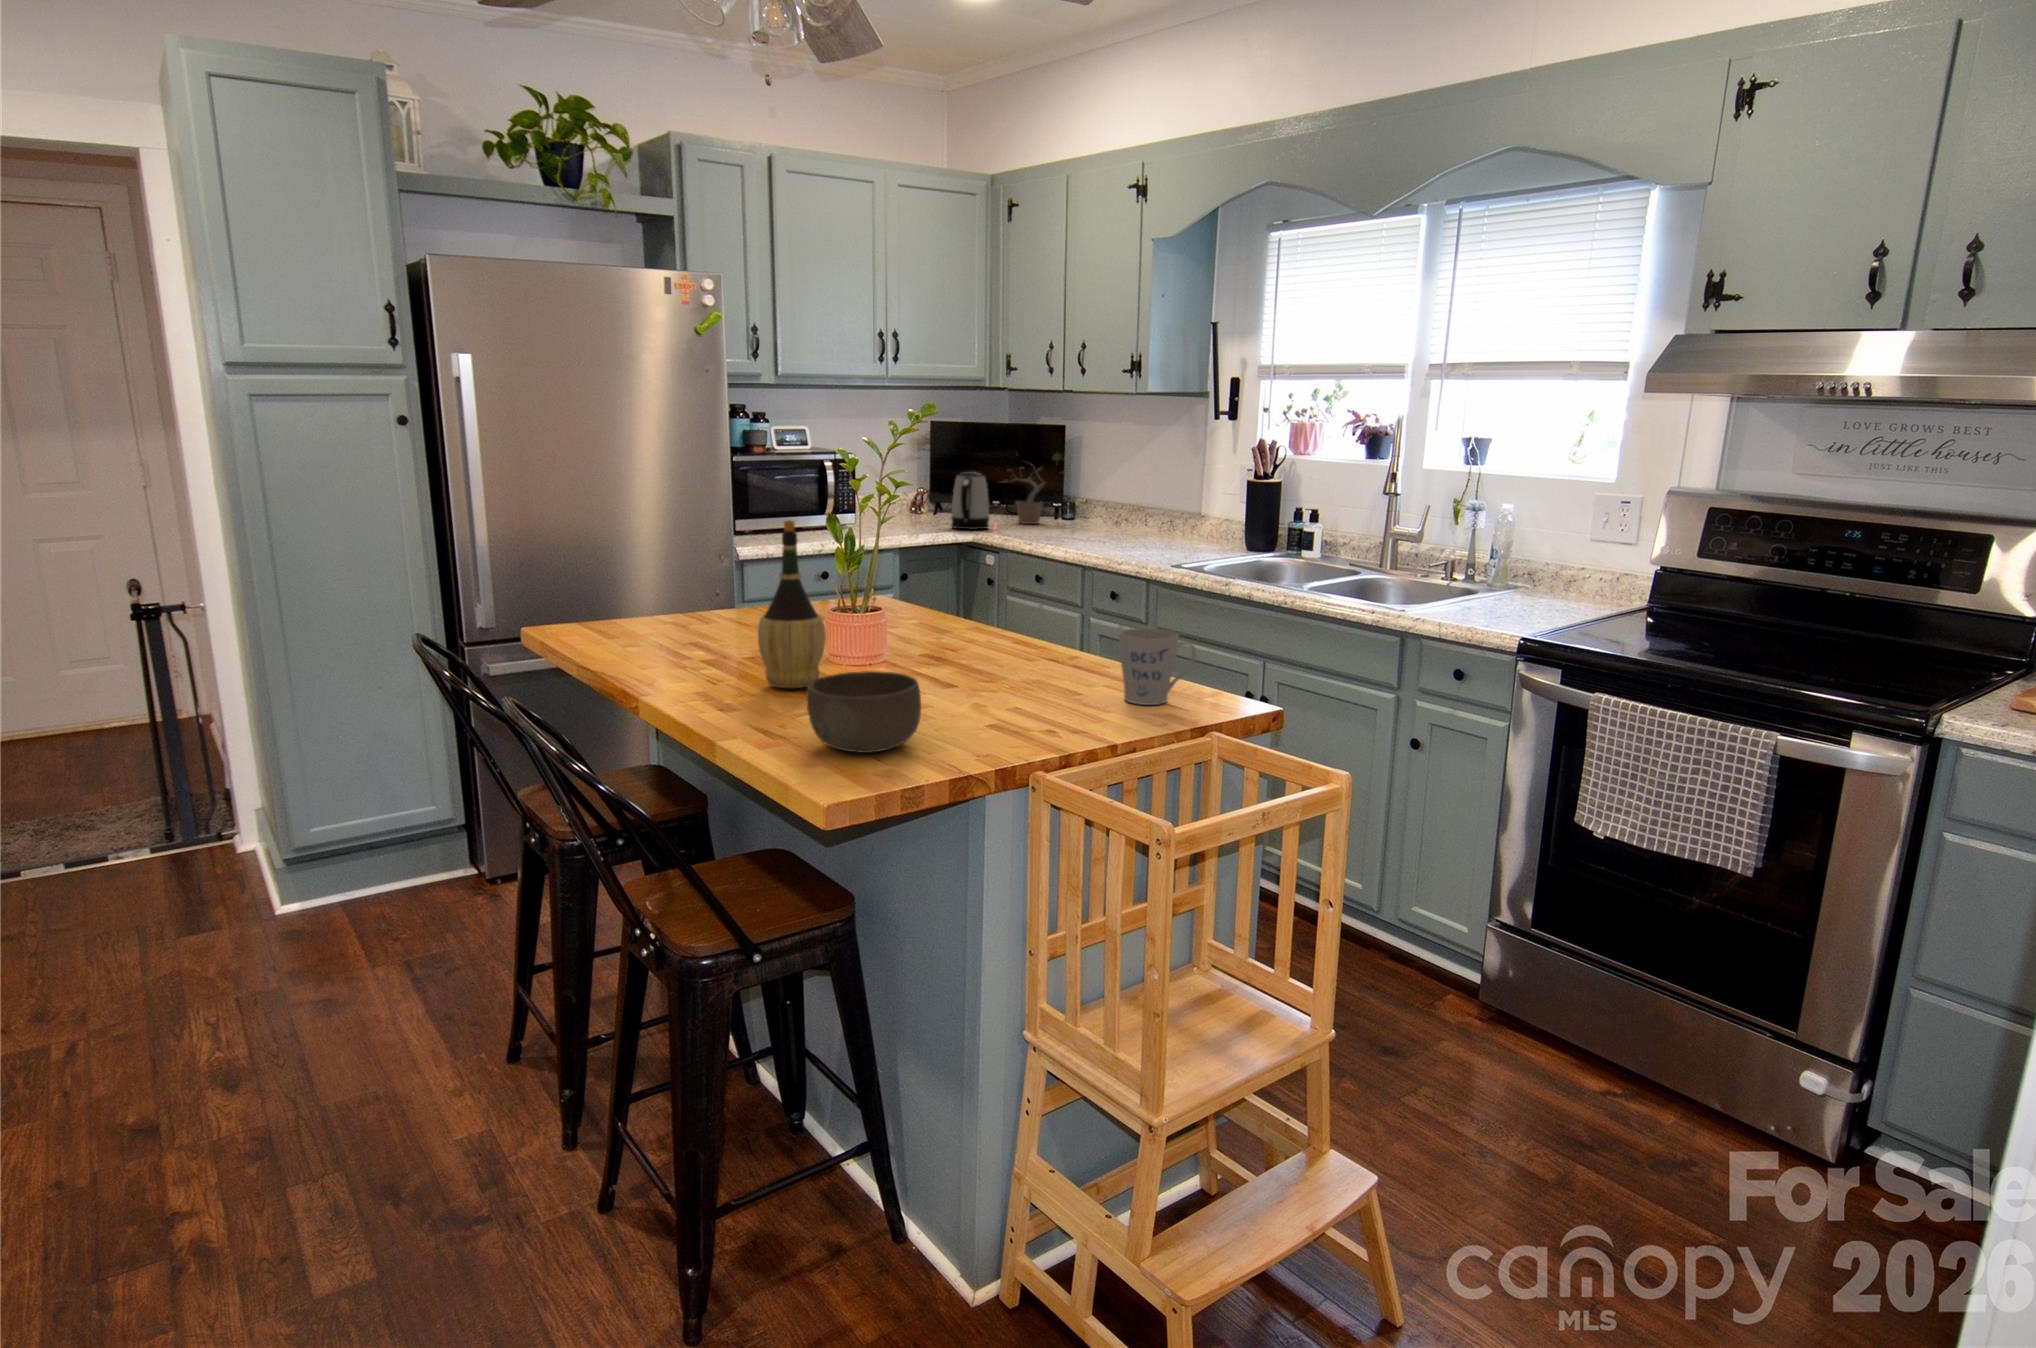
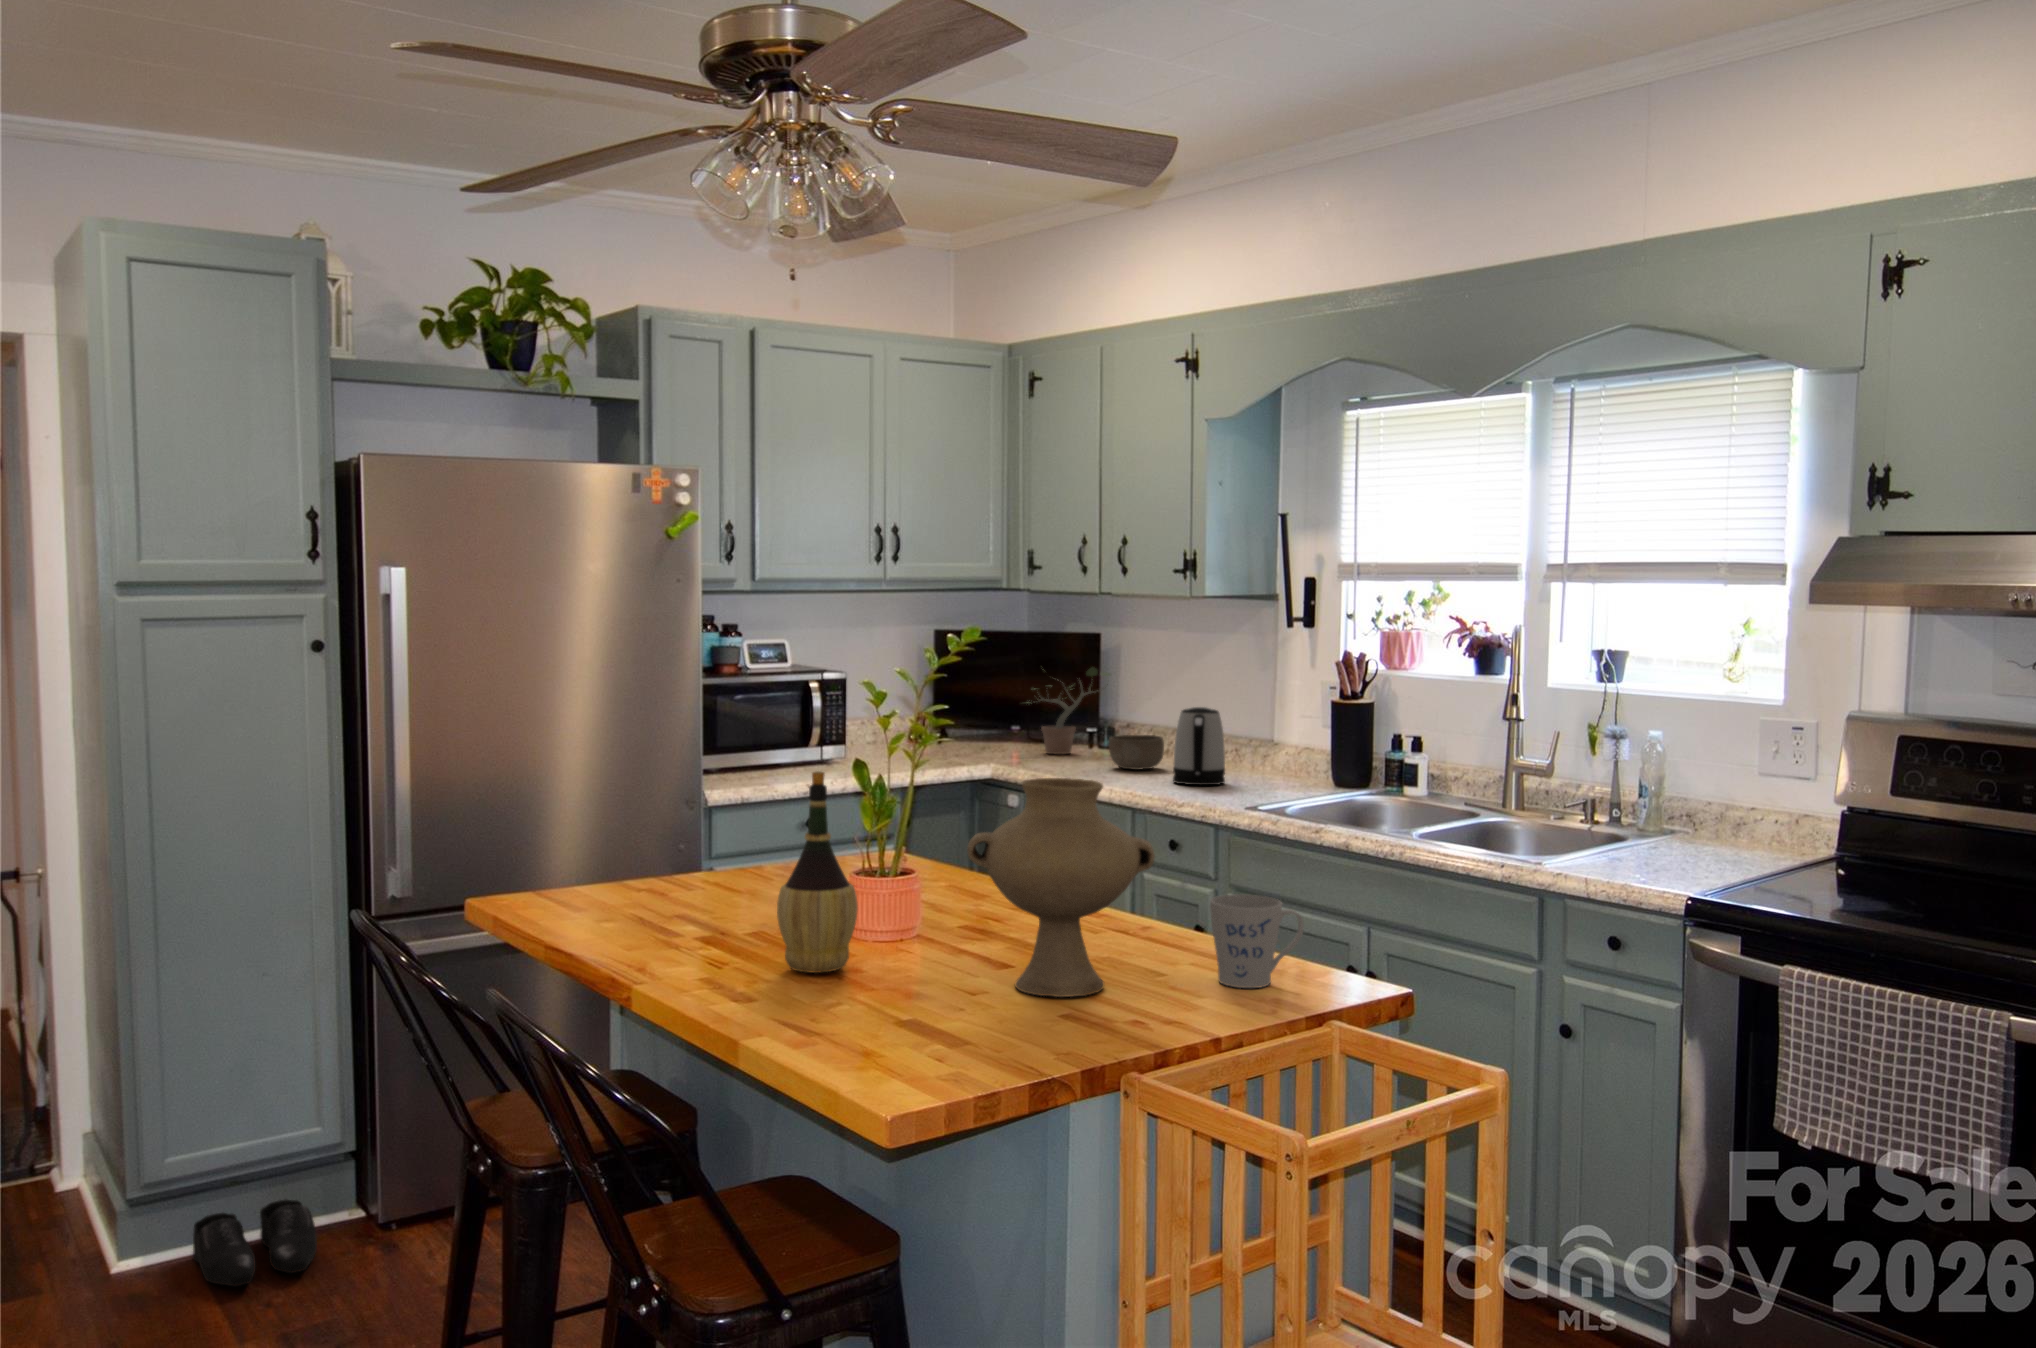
kettle: present [951,472,989,529] -> present [1173,707,1225,785]
vase: none [913,528,1072,710] -> present [967,778,1155,997]
bowl: present [807,671,921,753] -> present [1109,735,1164,770]
shoe: none [340,860,437,925] -> present [193,1199,317,1286]

